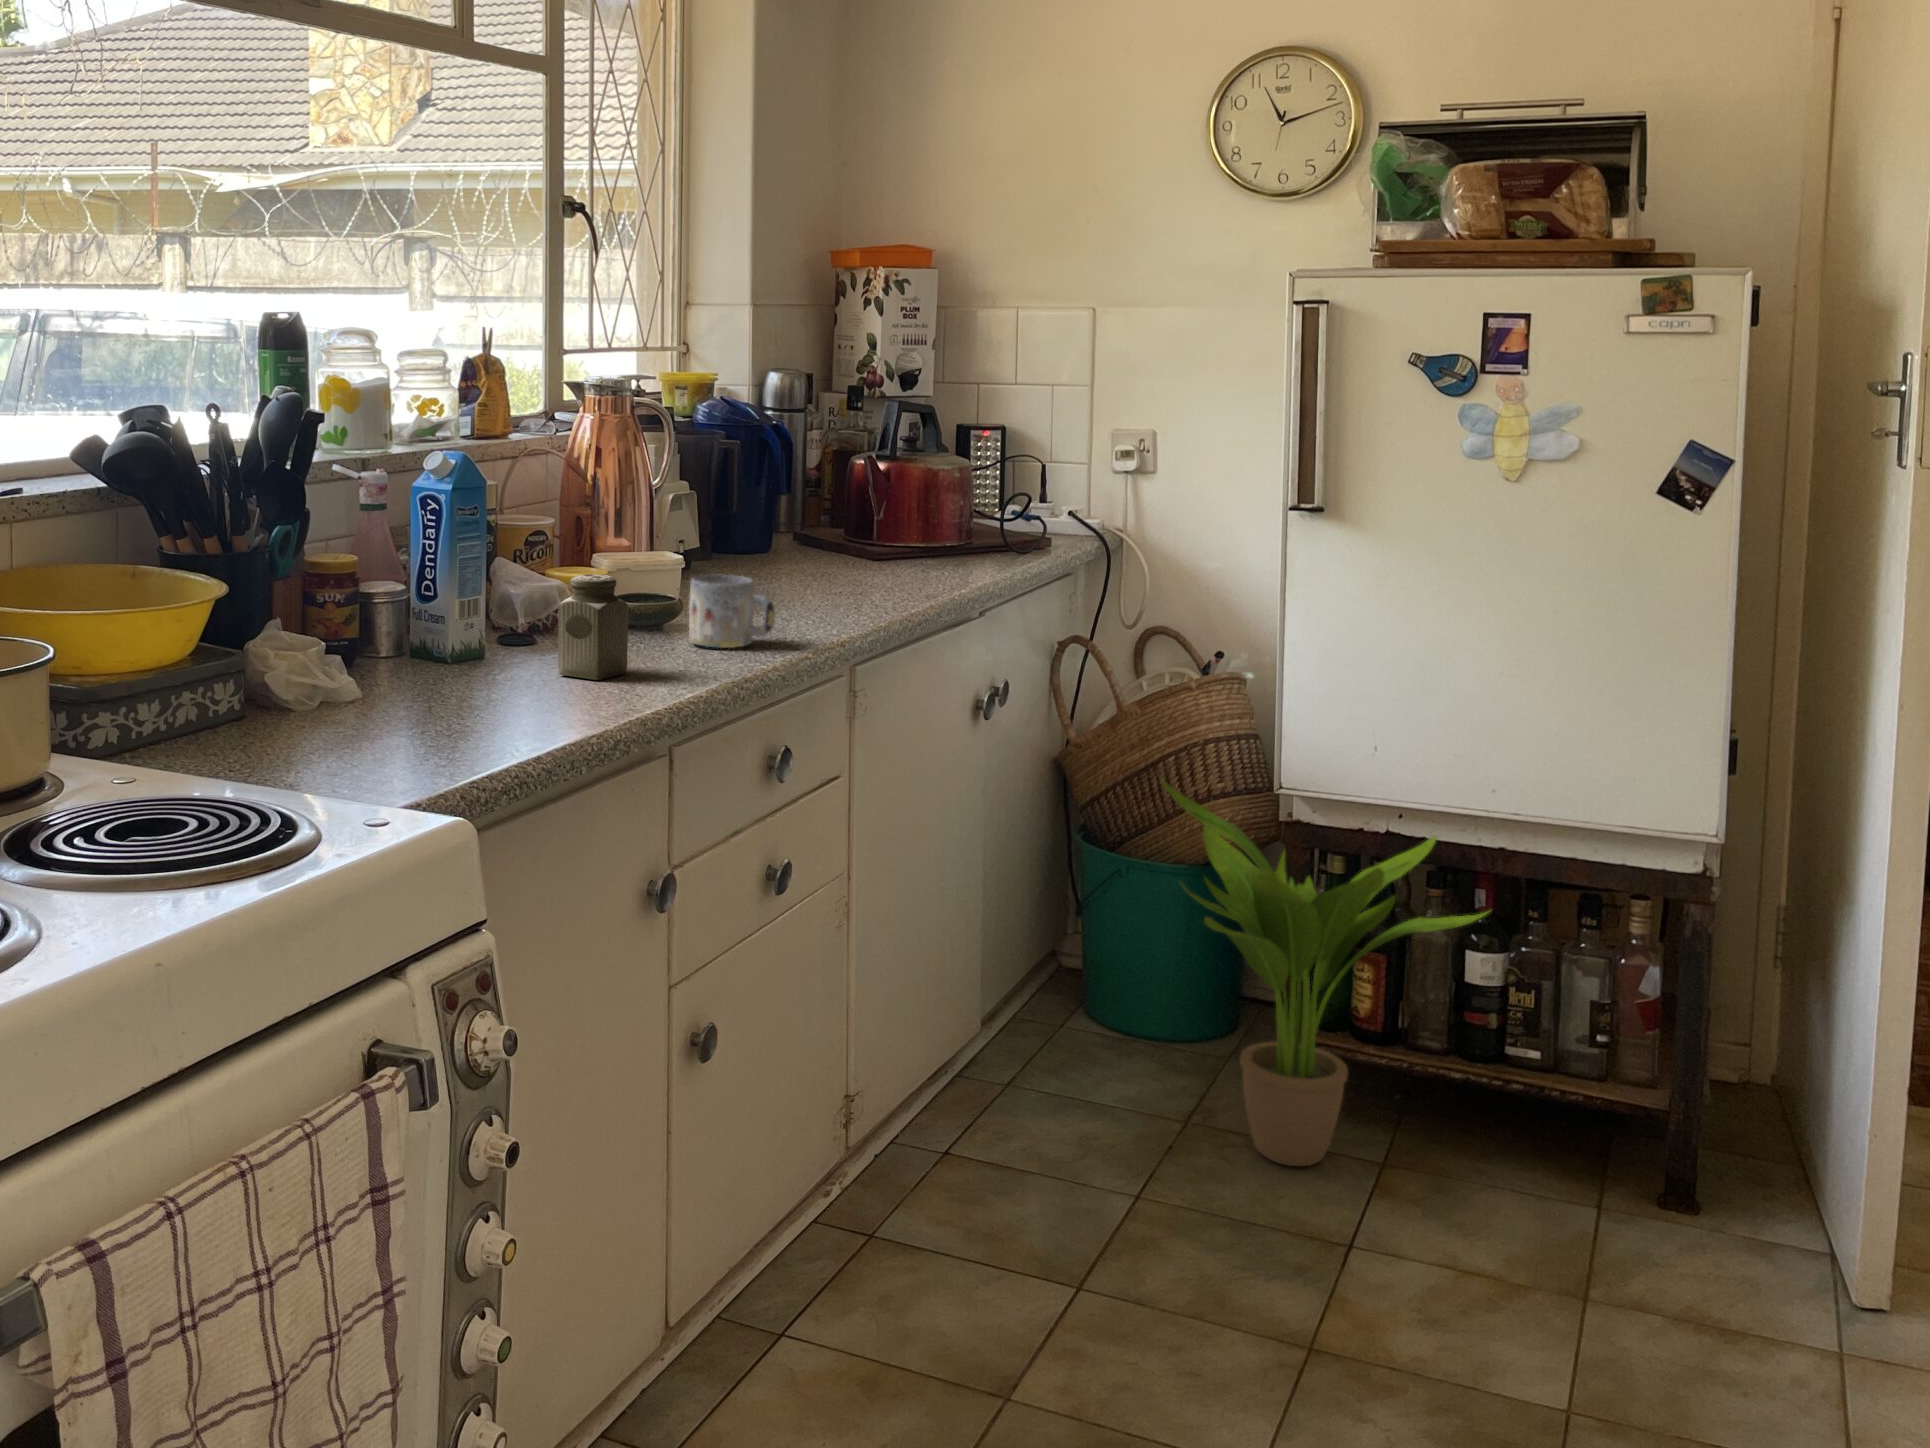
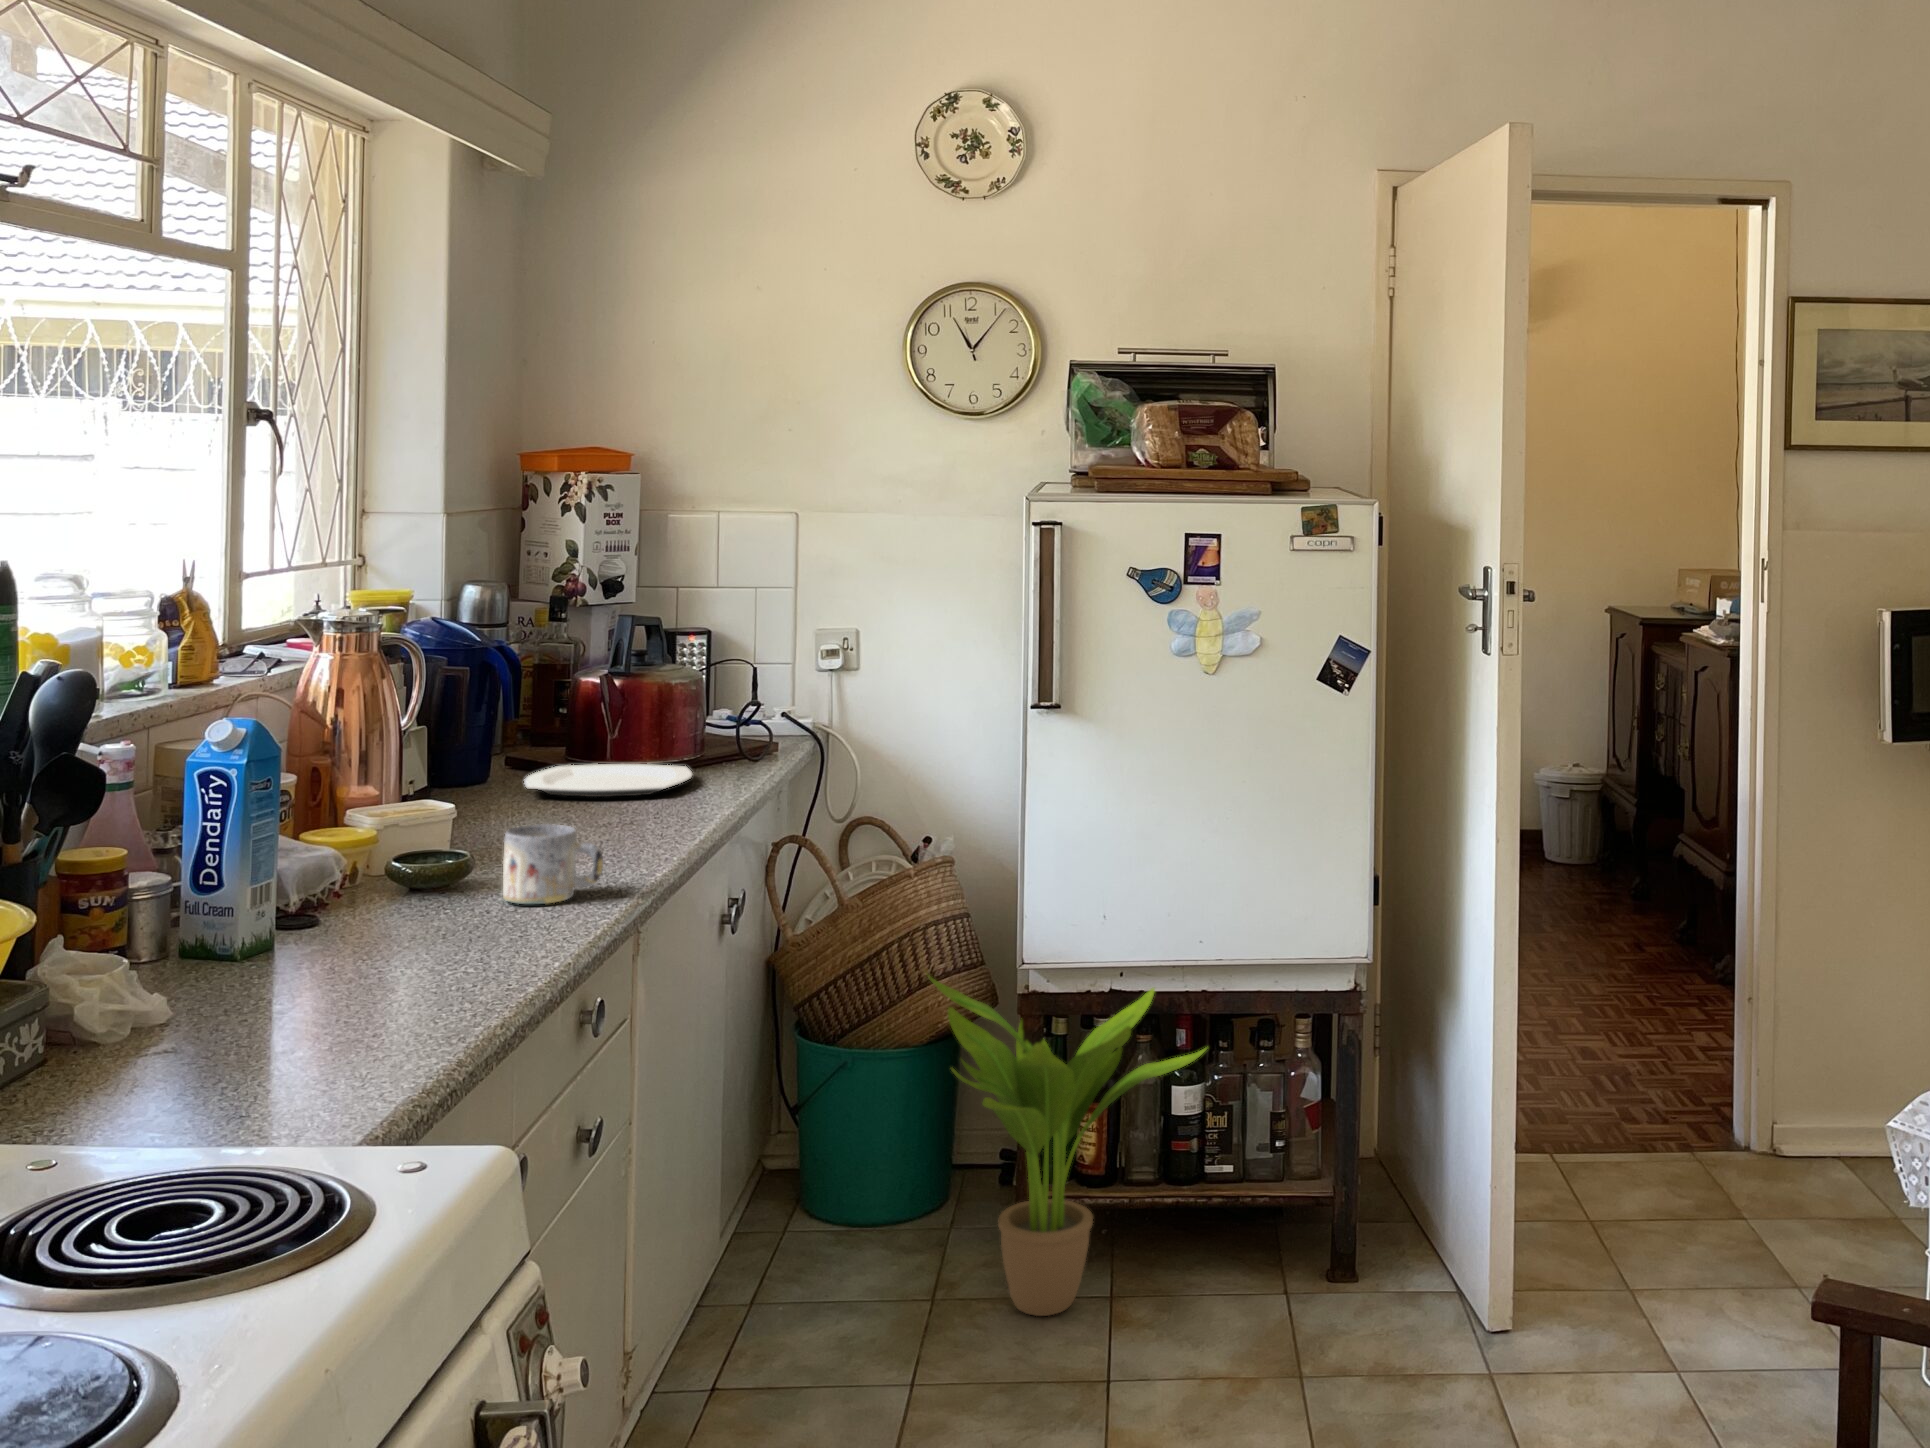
plate: none [790,543,949,573] -> present [524,764,692,797]
salt shaker: present [558,574,629,680] -> none [391,843,471,960]

